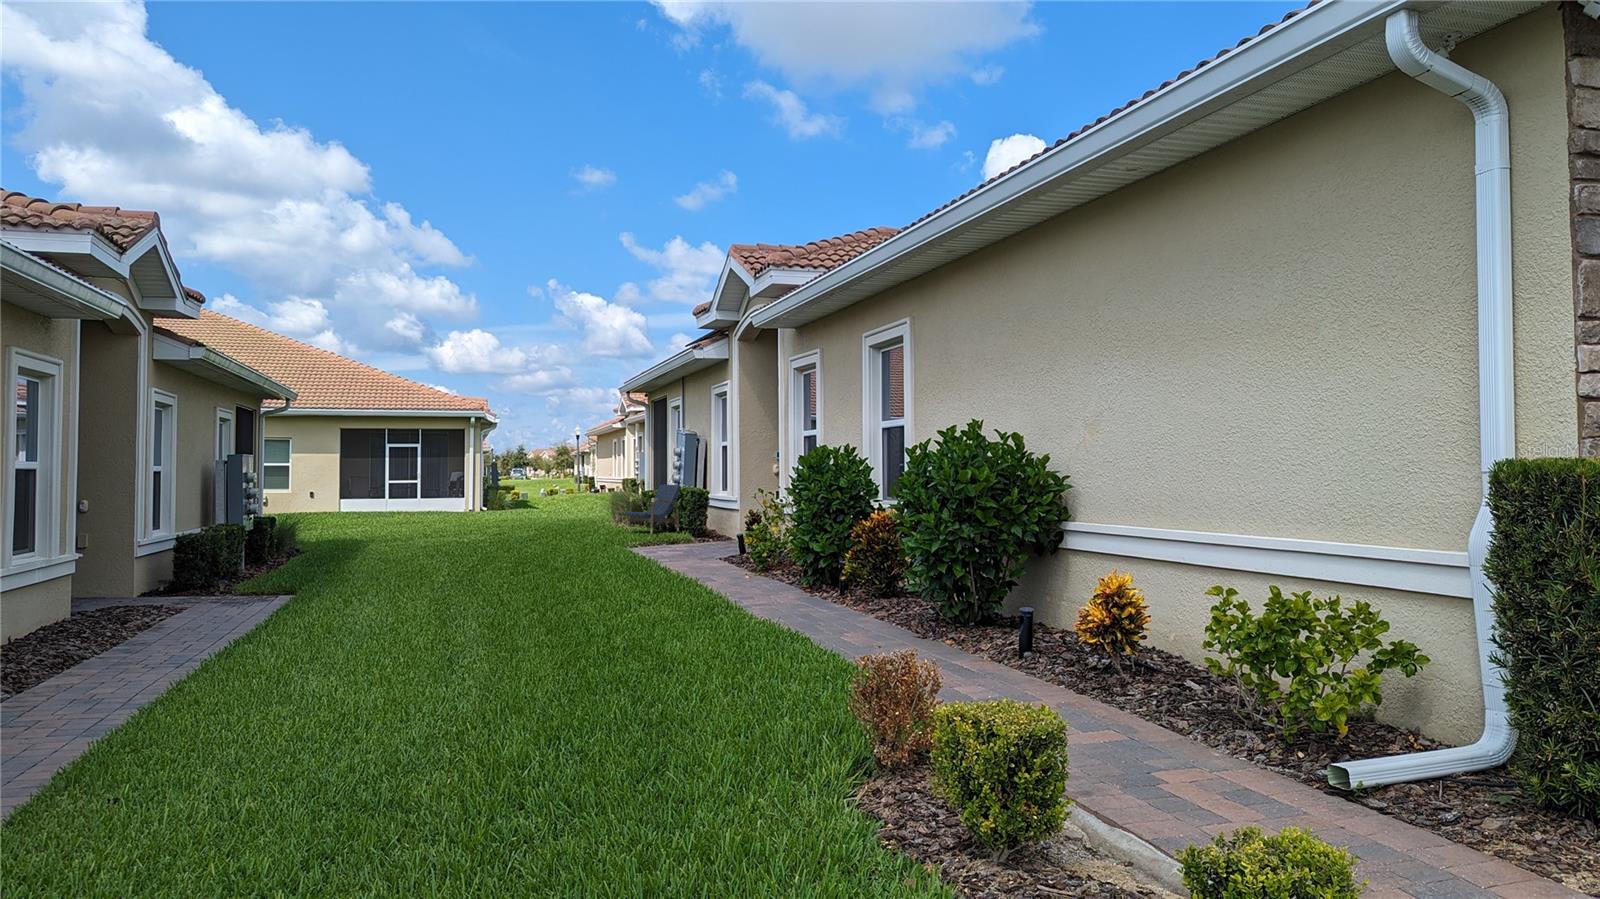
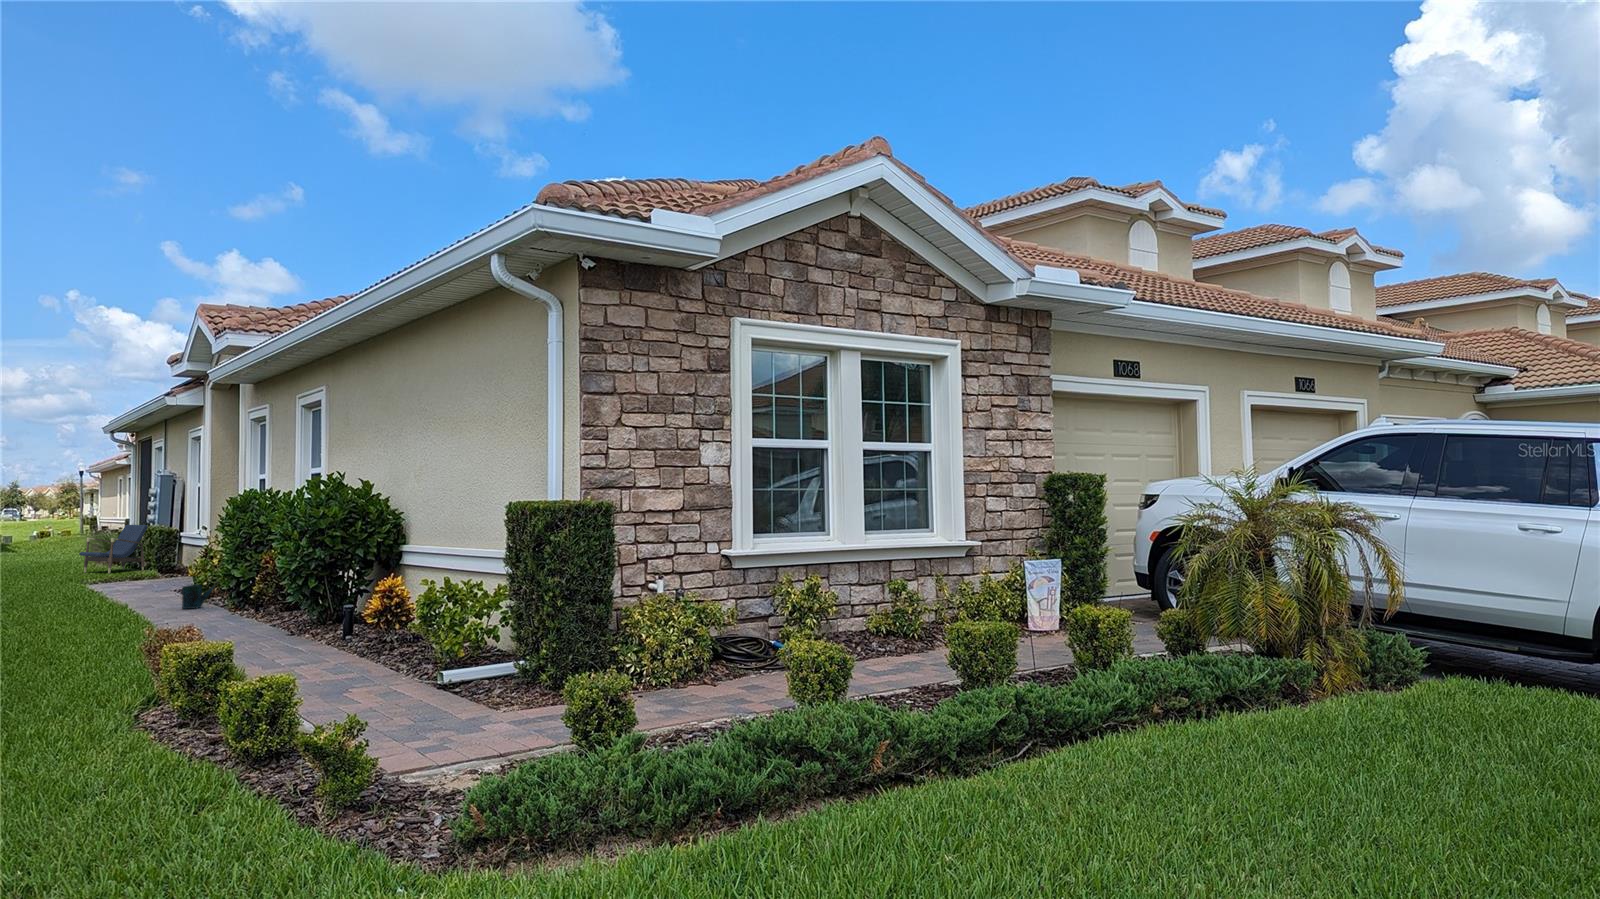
watering can: none [754,553,798,585] -> present [182,581,219,609]

